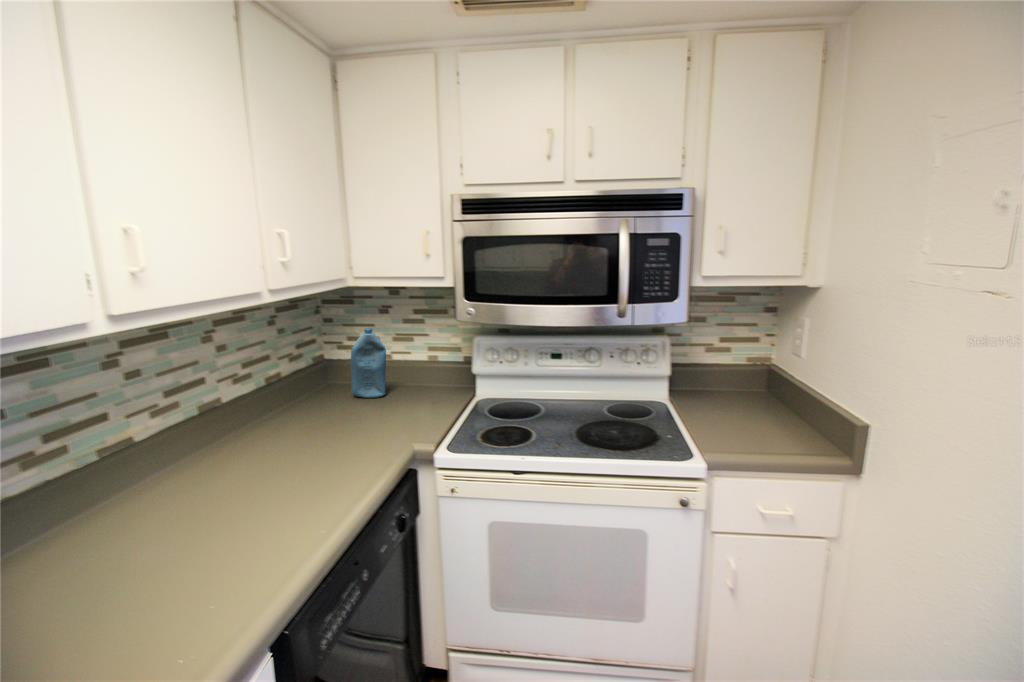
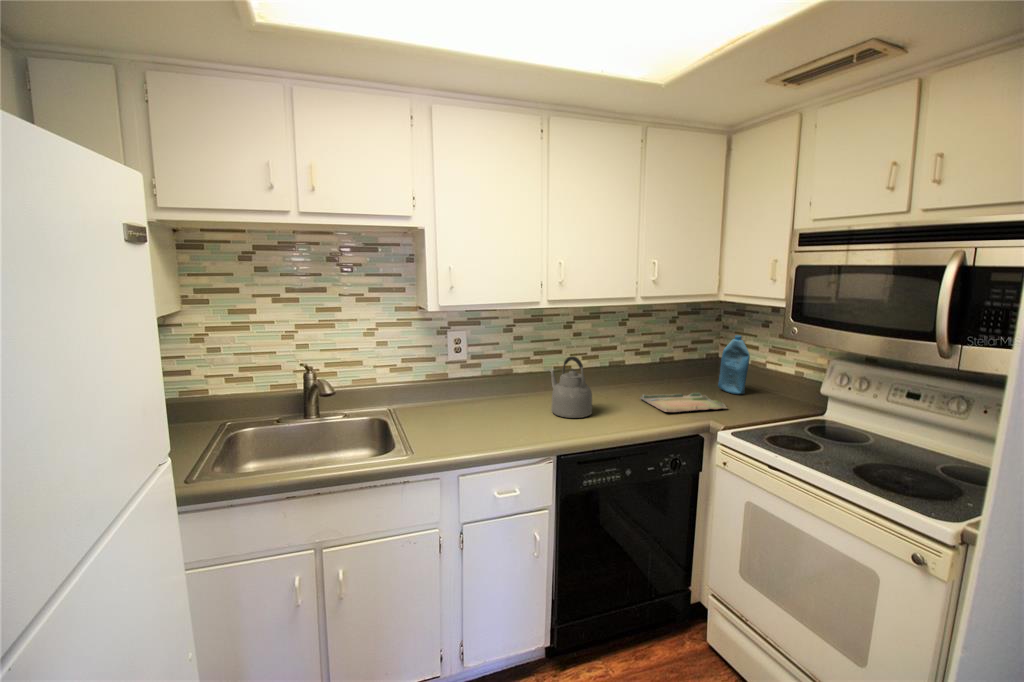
tray: none [284,407,402,453] -> present [640,393,727,412]
kettle: none [113,419,254,548] -> present [549,356,592,418]

